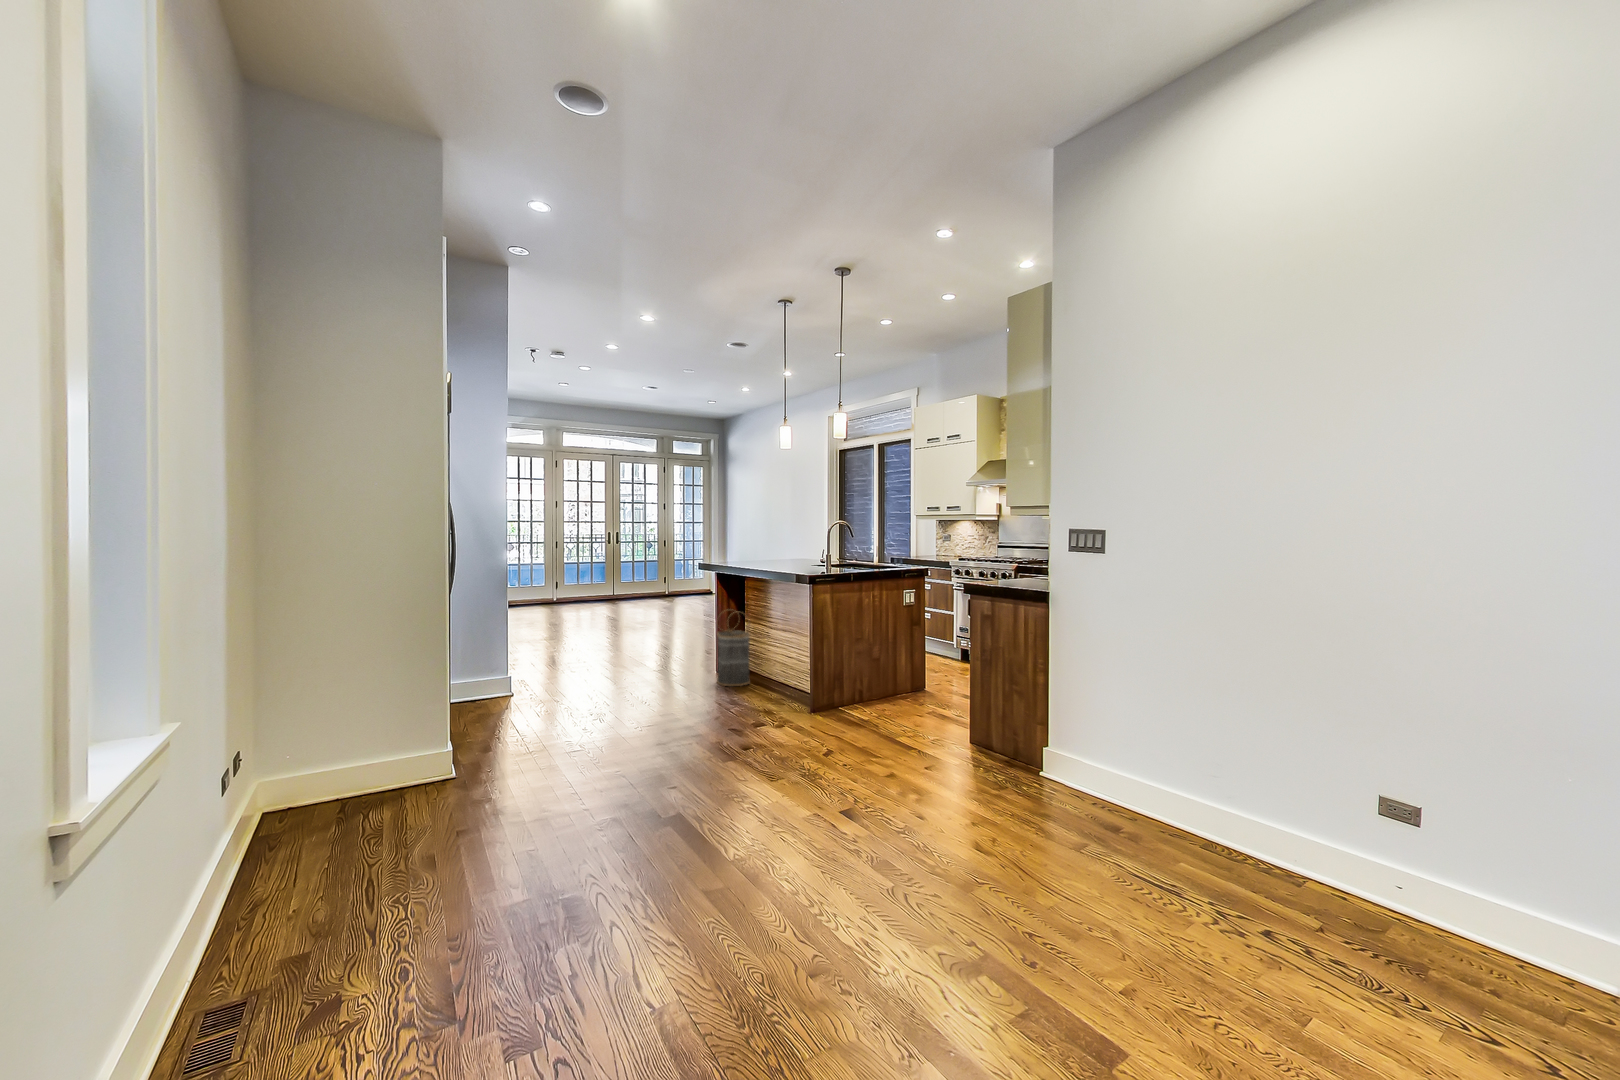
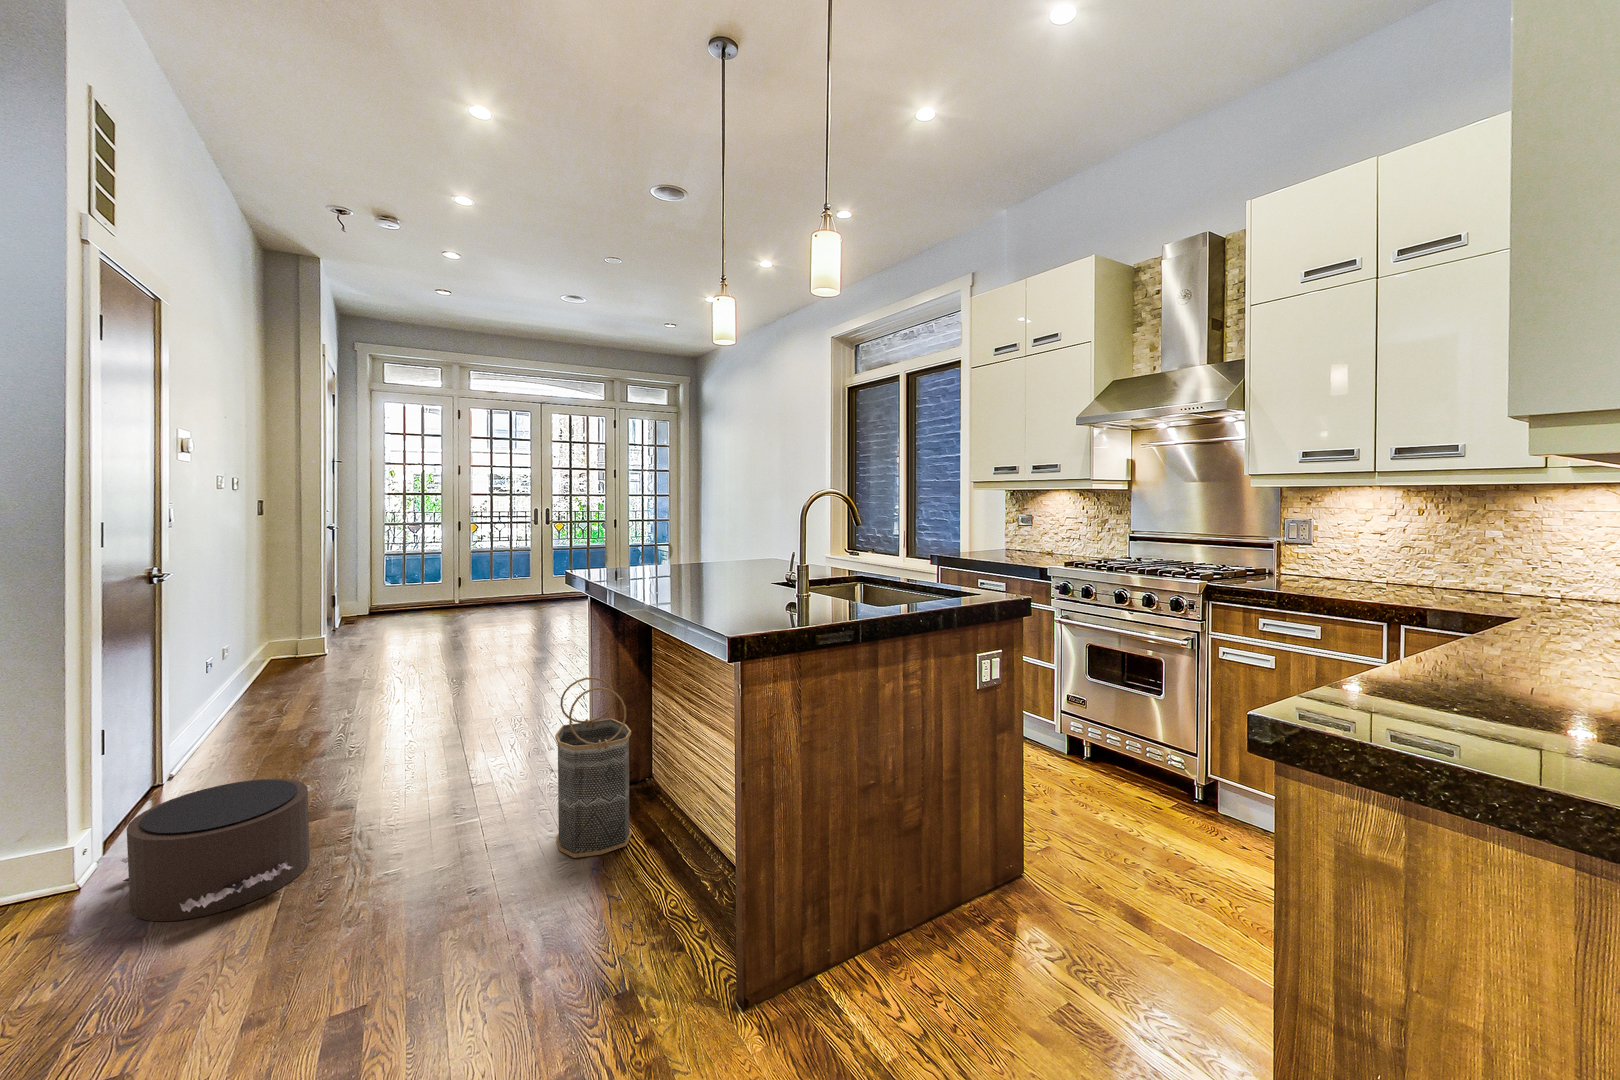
pouf: none [541,654,618,699] -> present [121,779,310,921]

